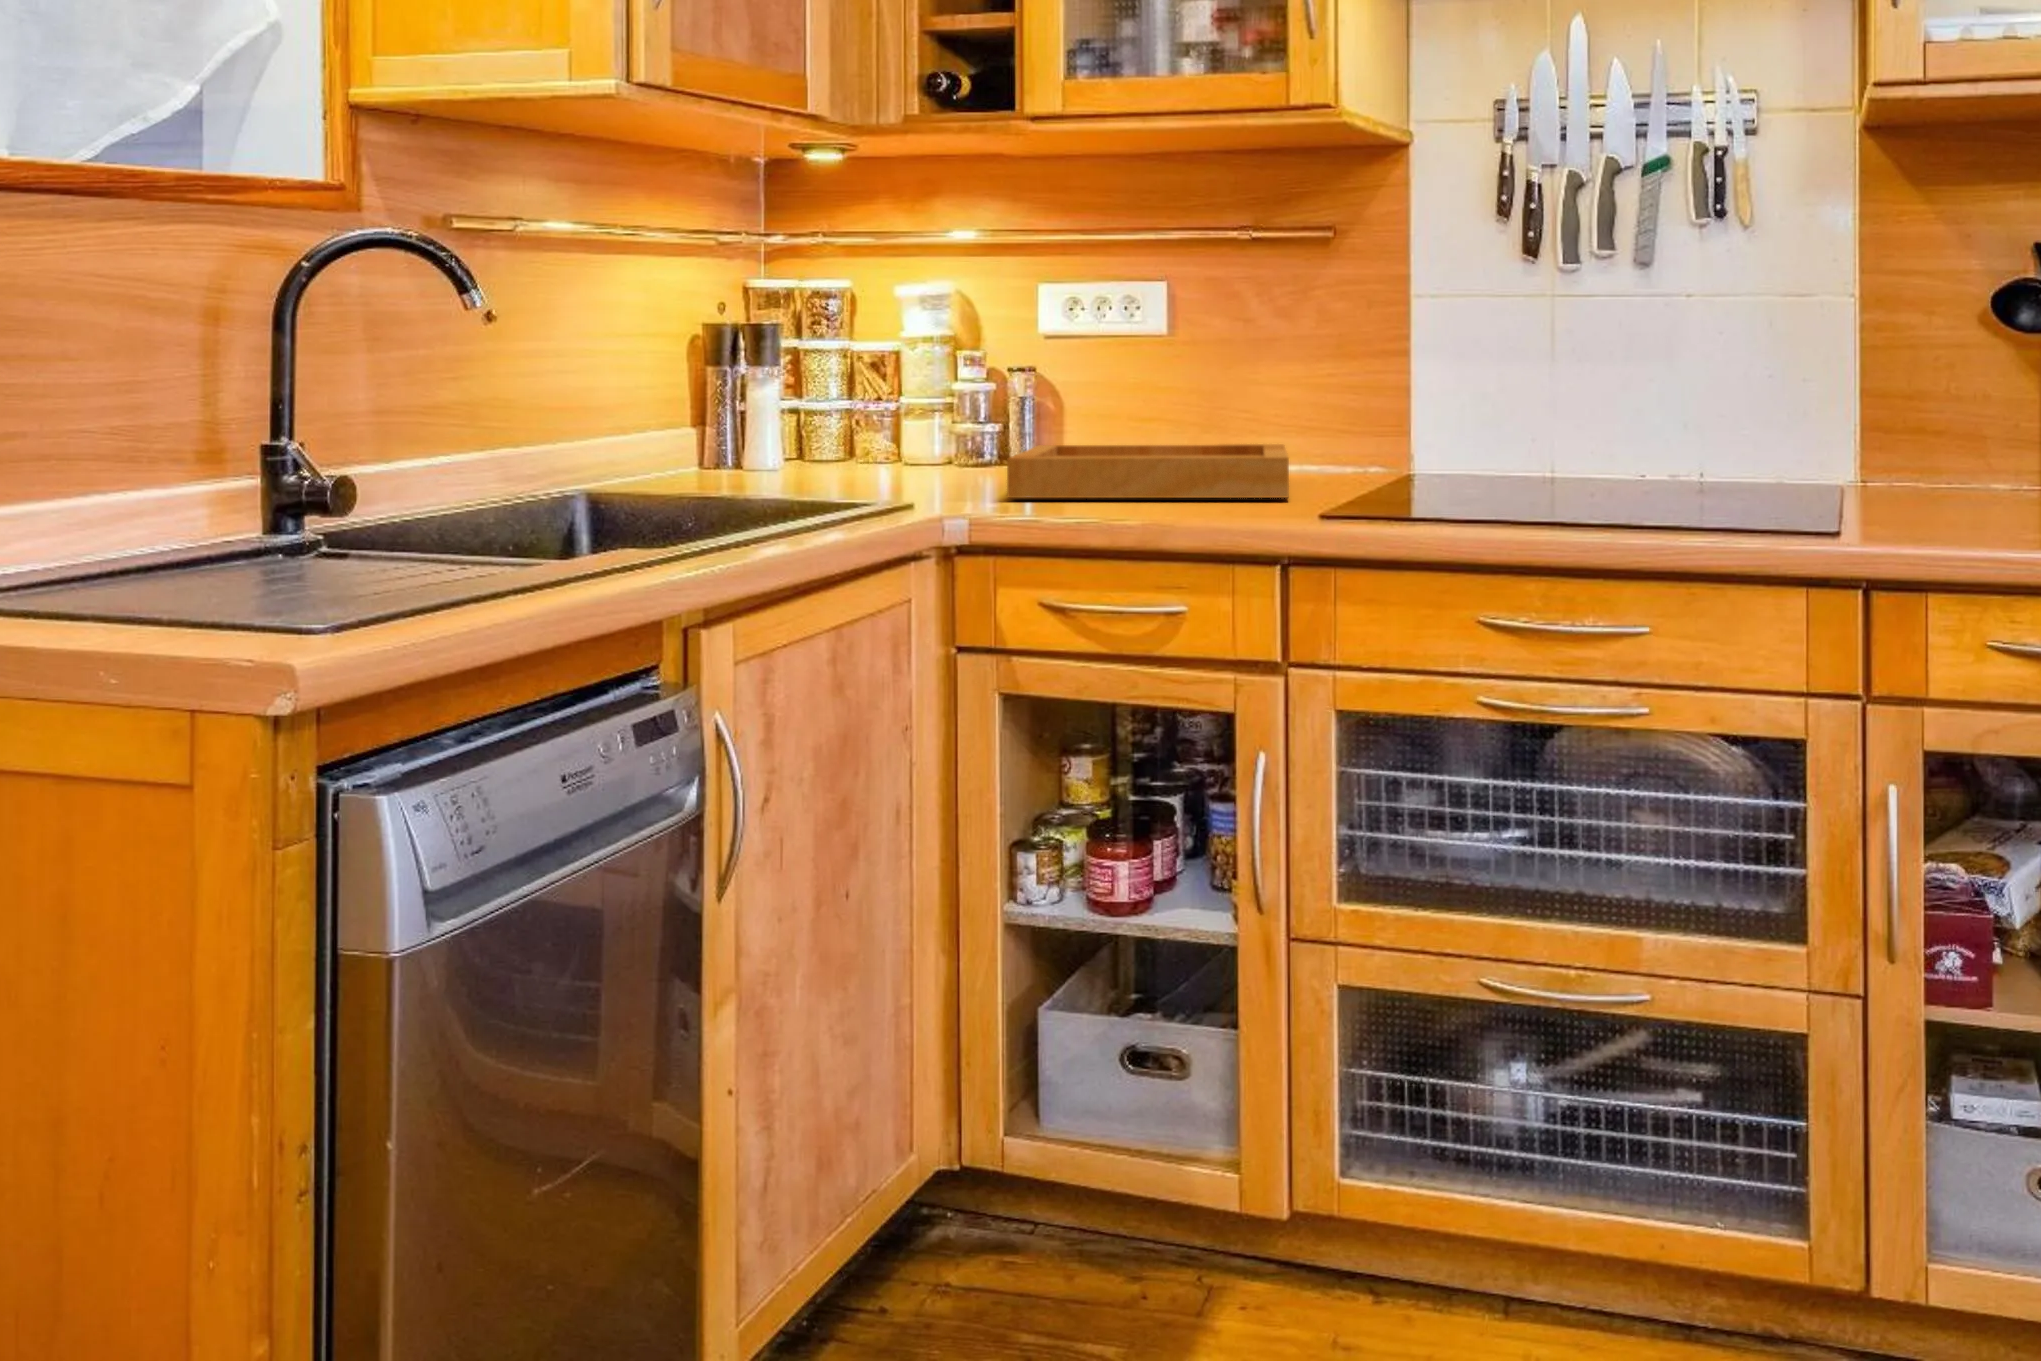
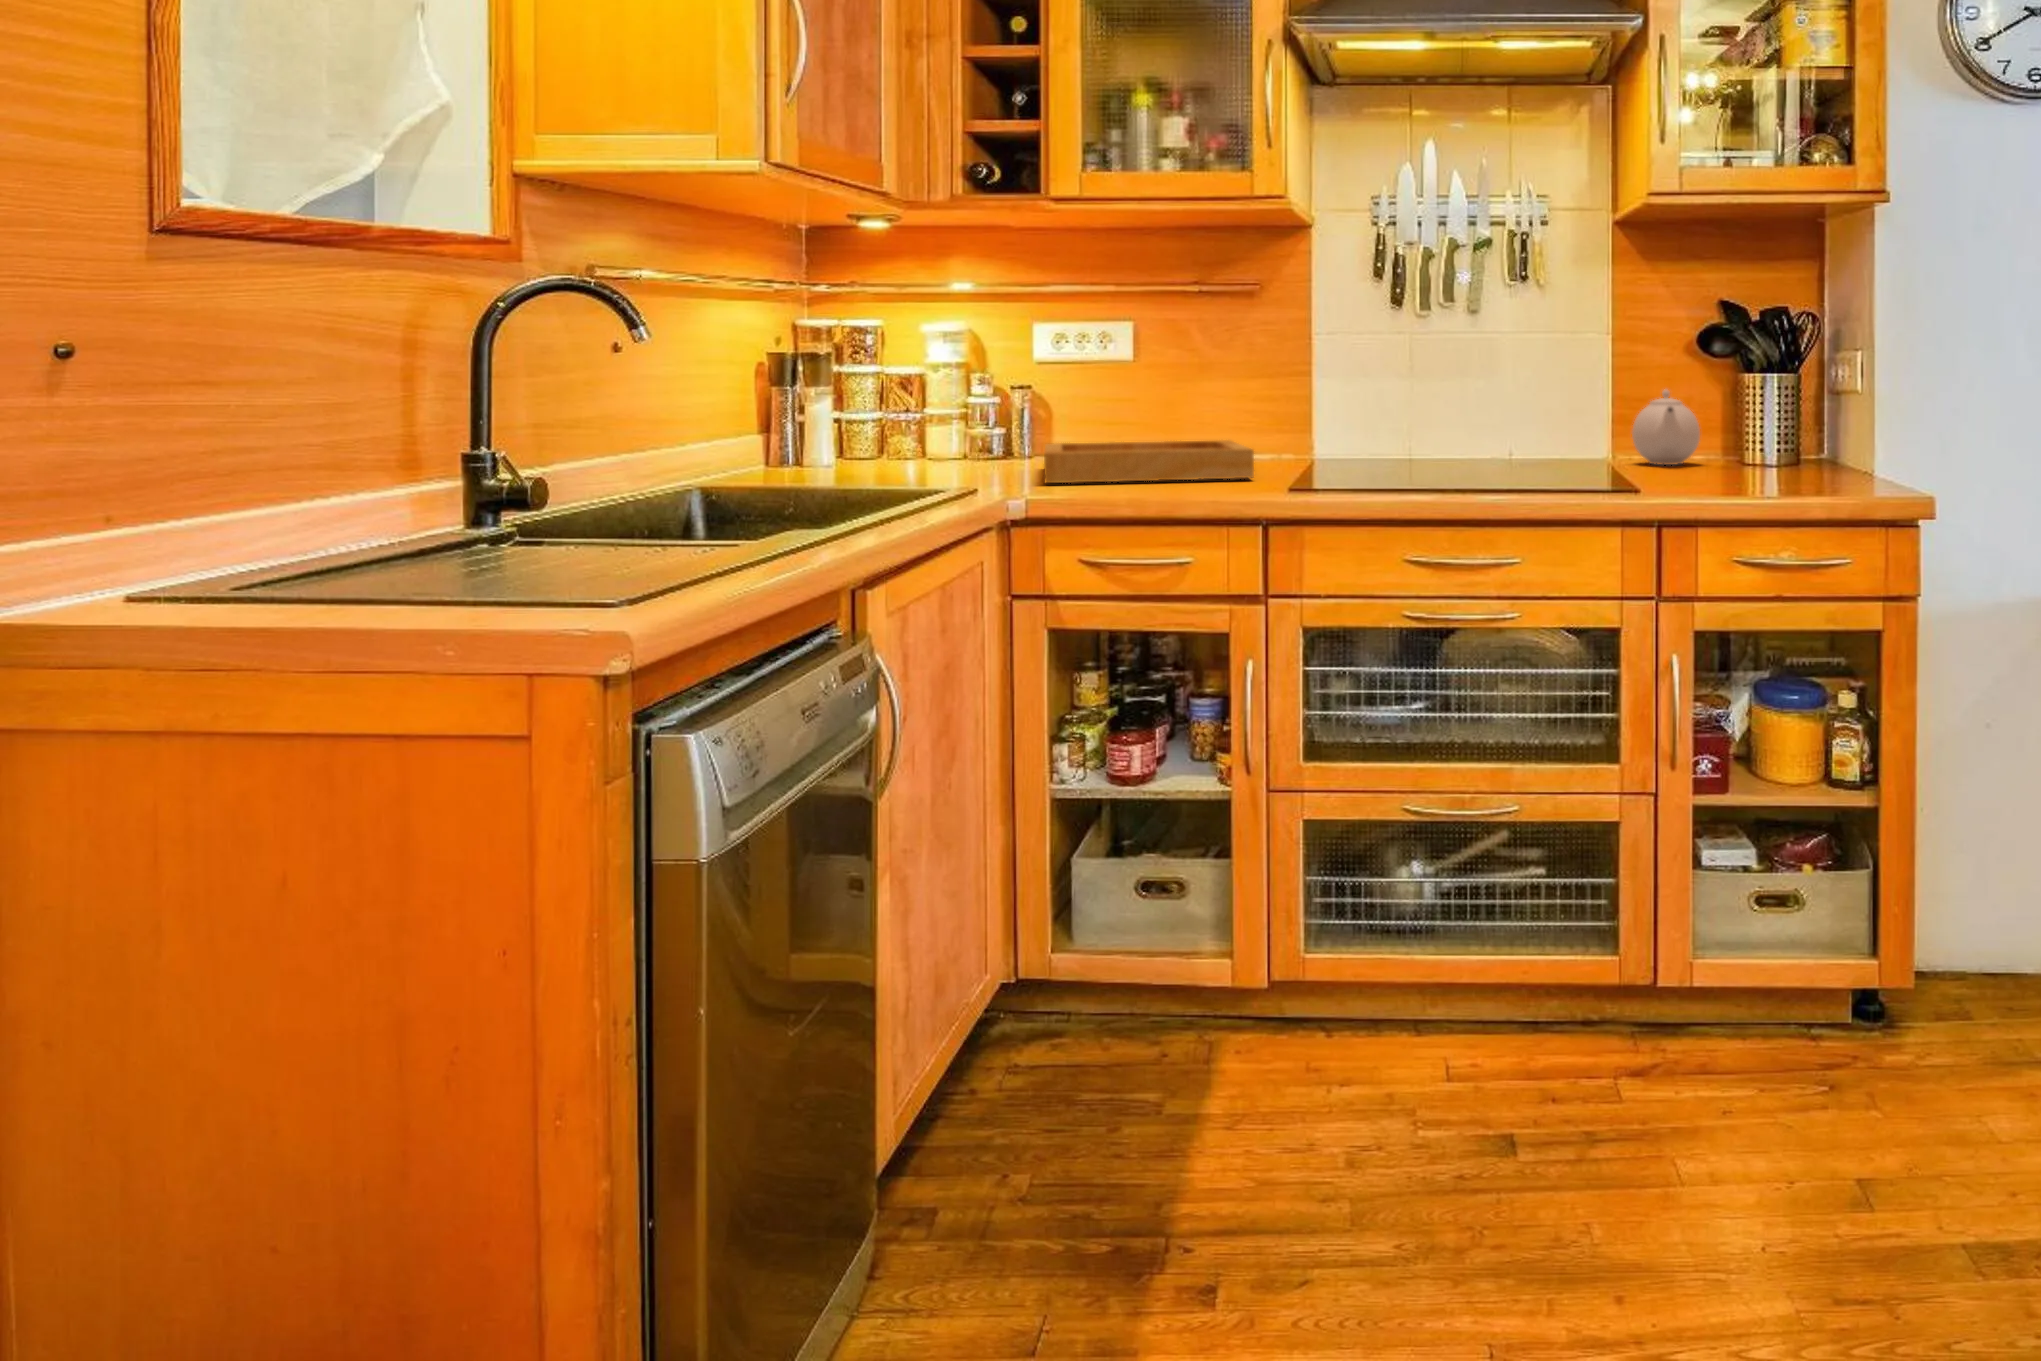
teapot: none [1882,376,1993,492] -> present [1632,390,1700,465]

